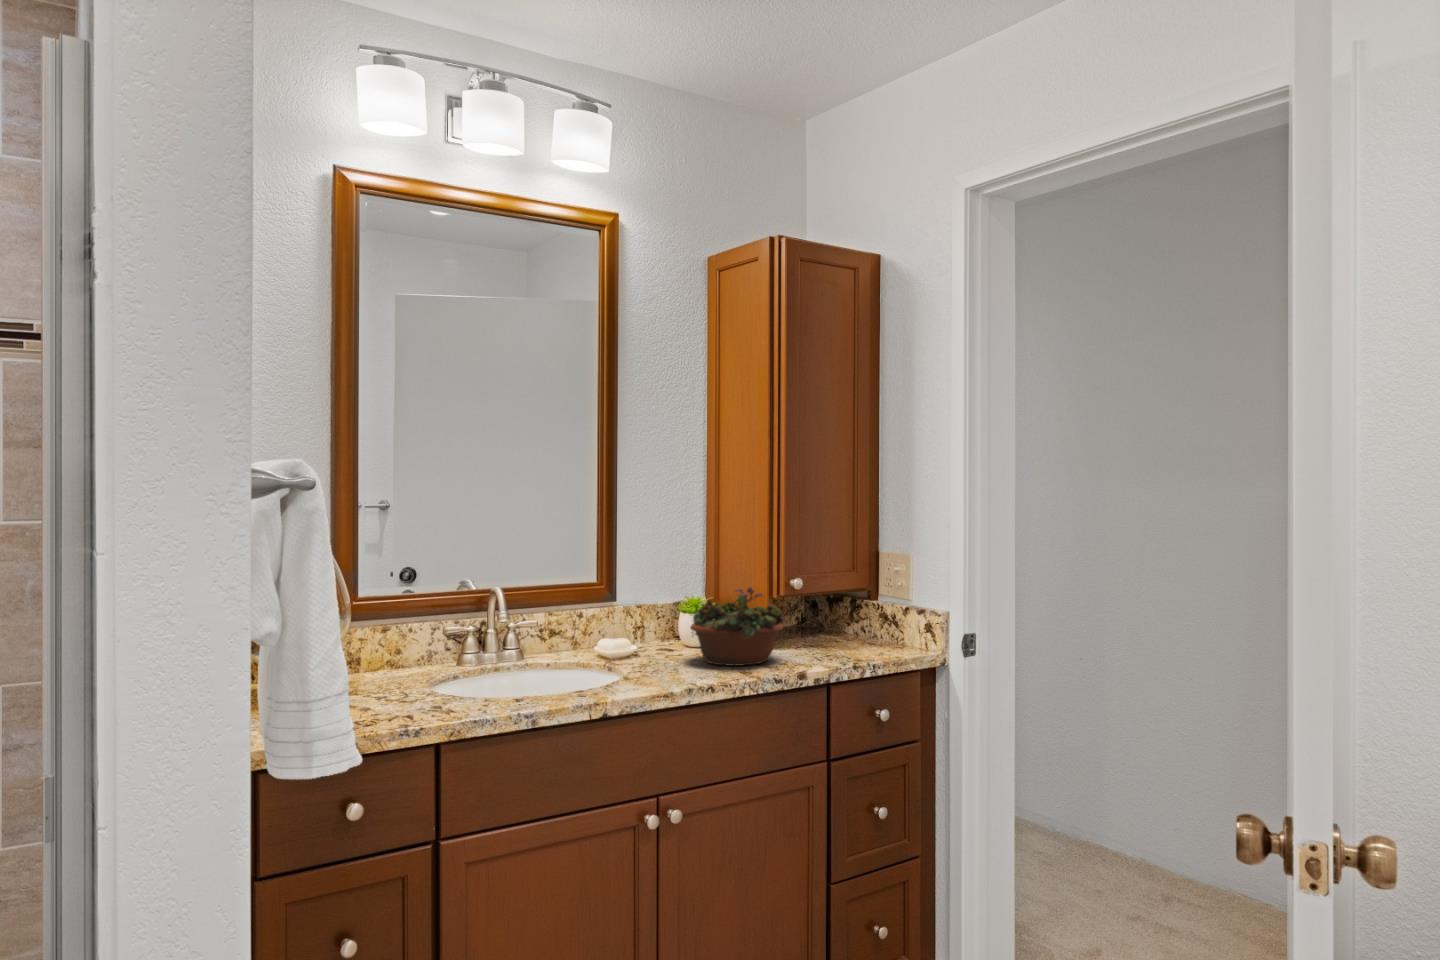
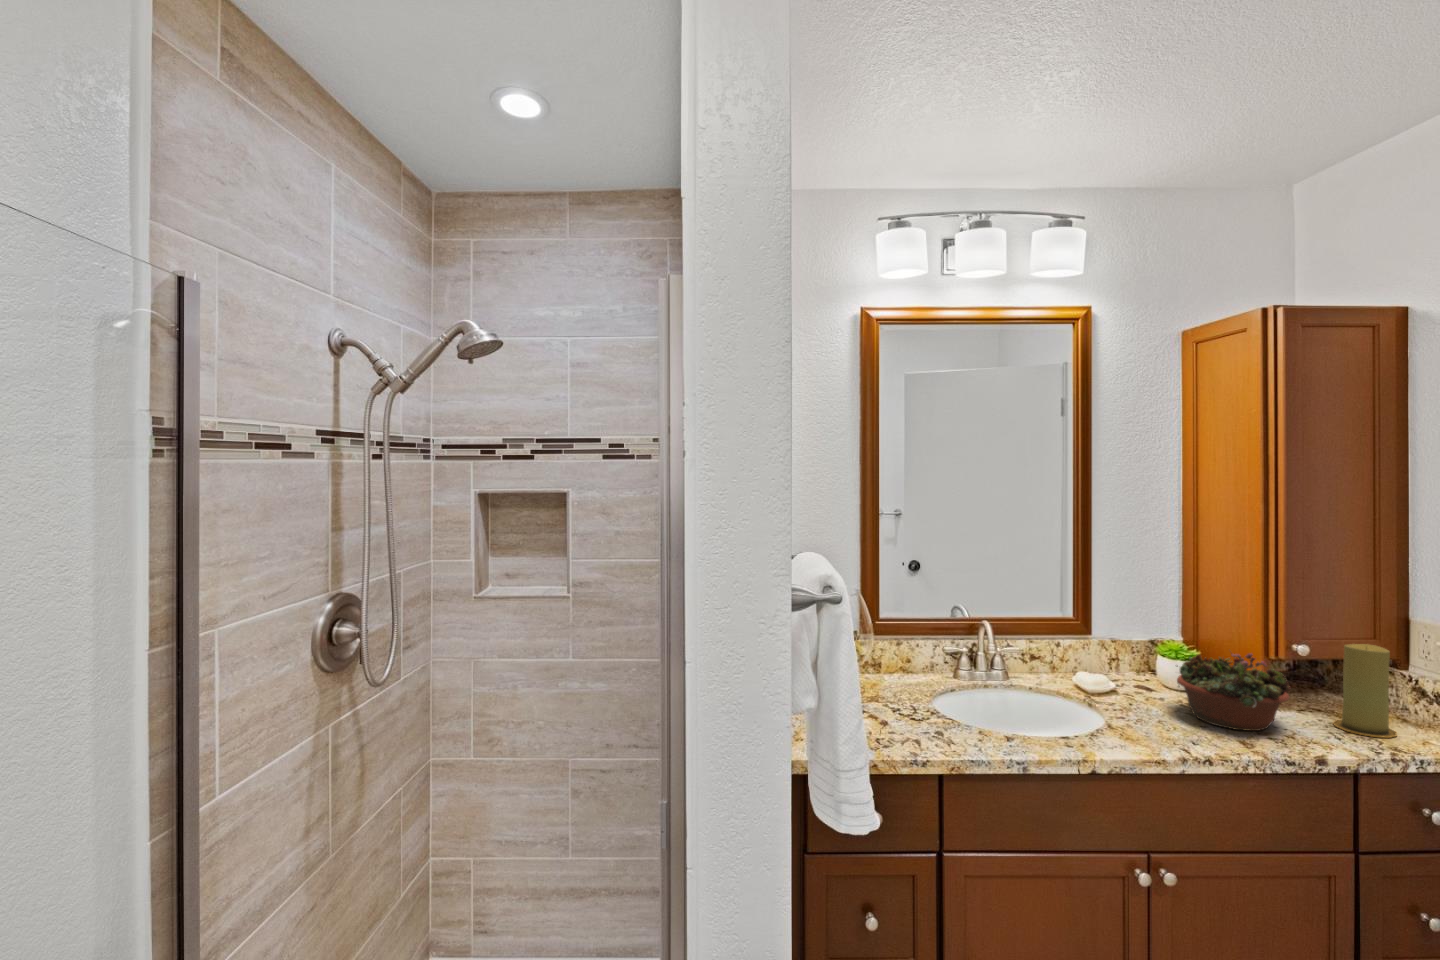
candle: none [819,572,865,656] -> present [1333,644,1397,738]

